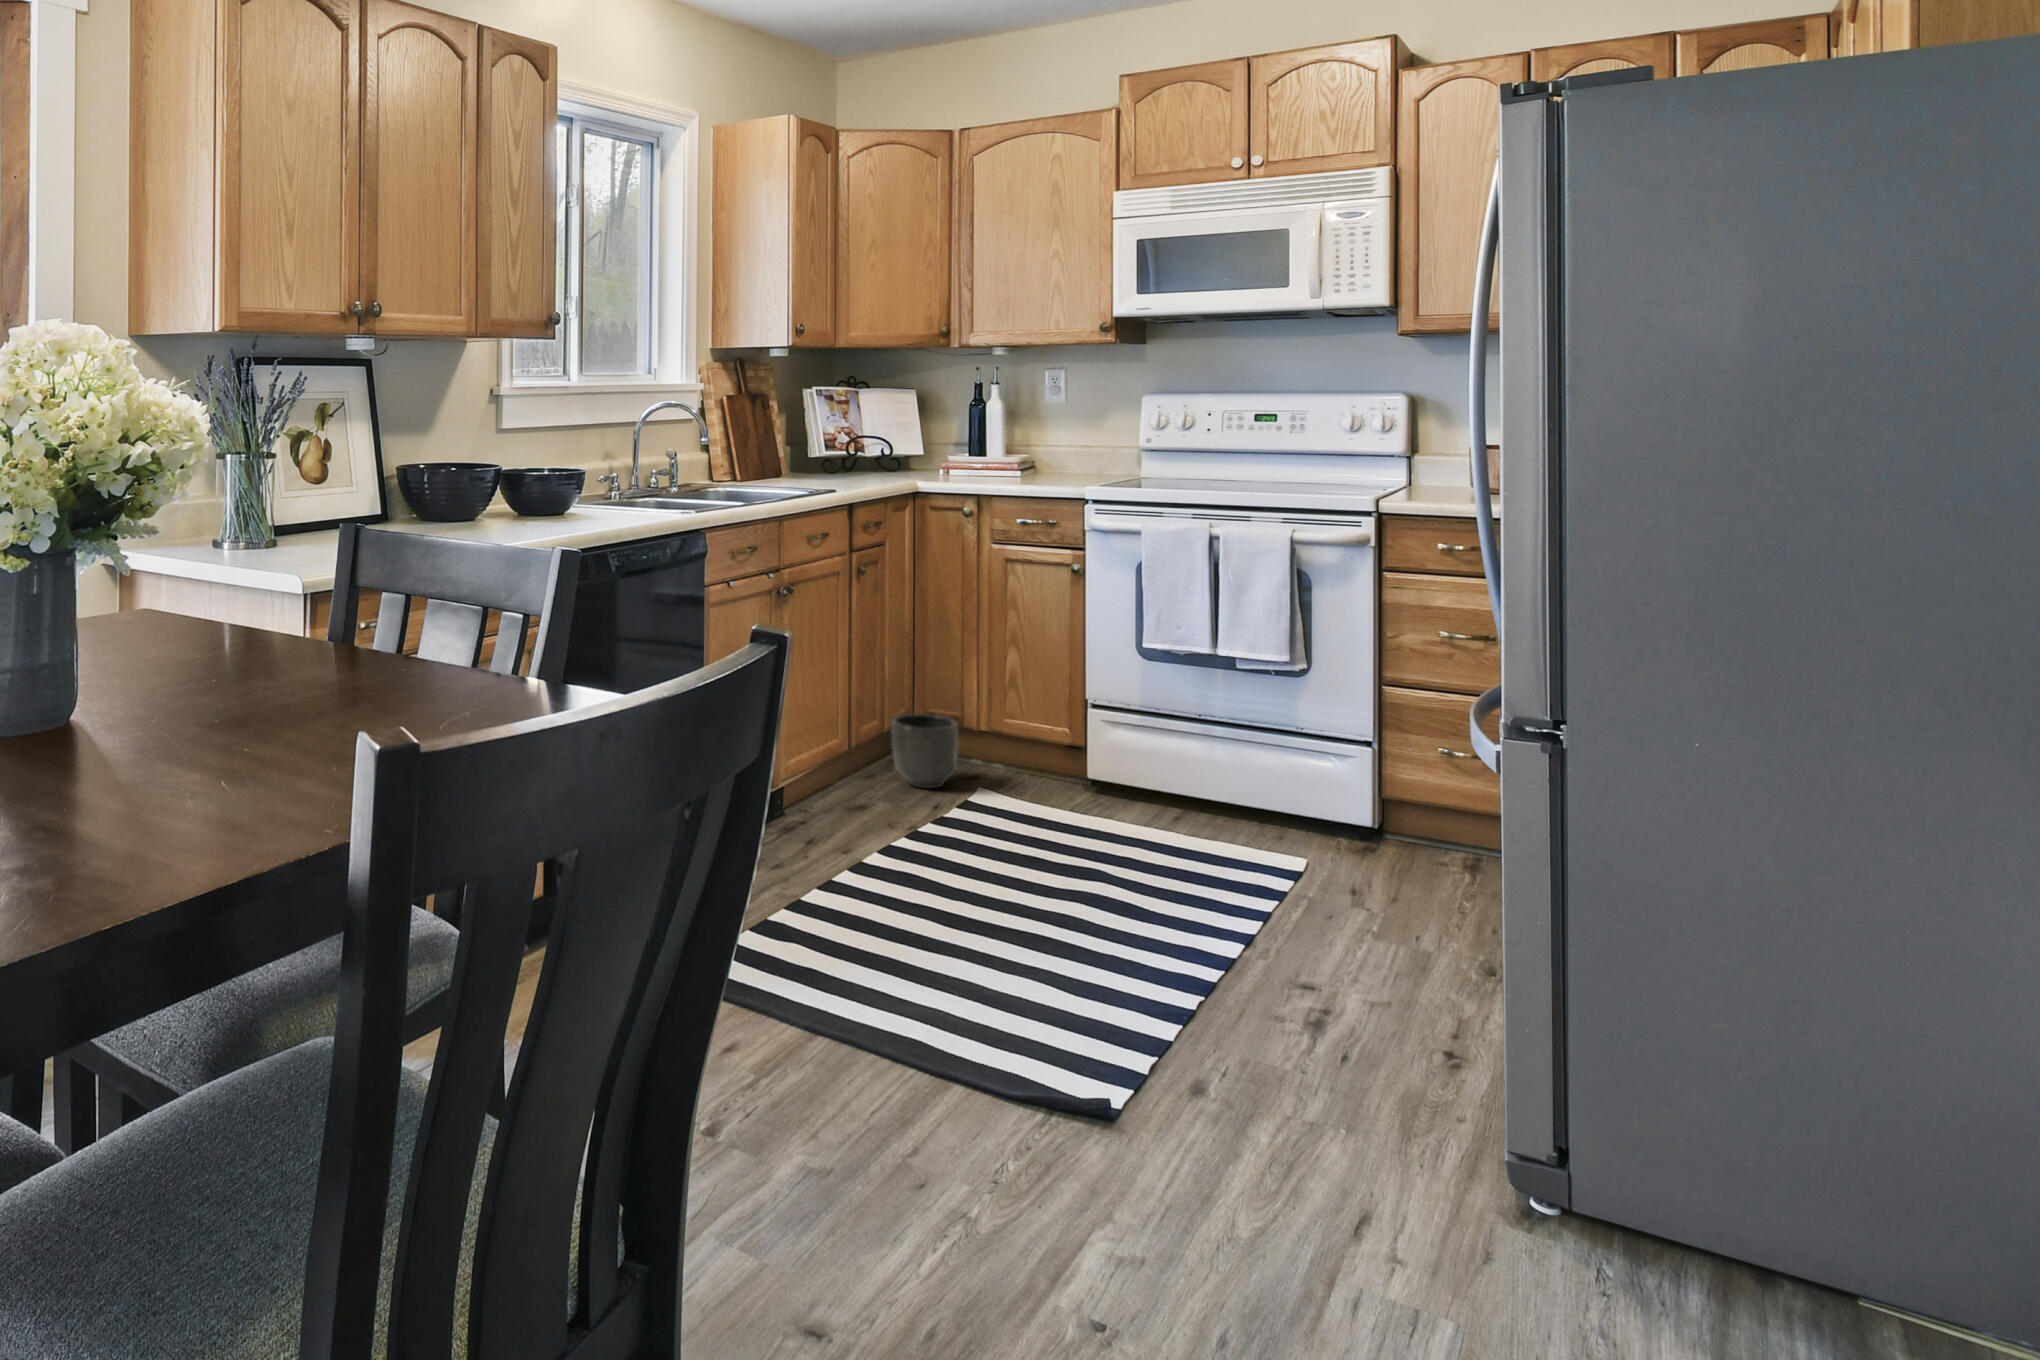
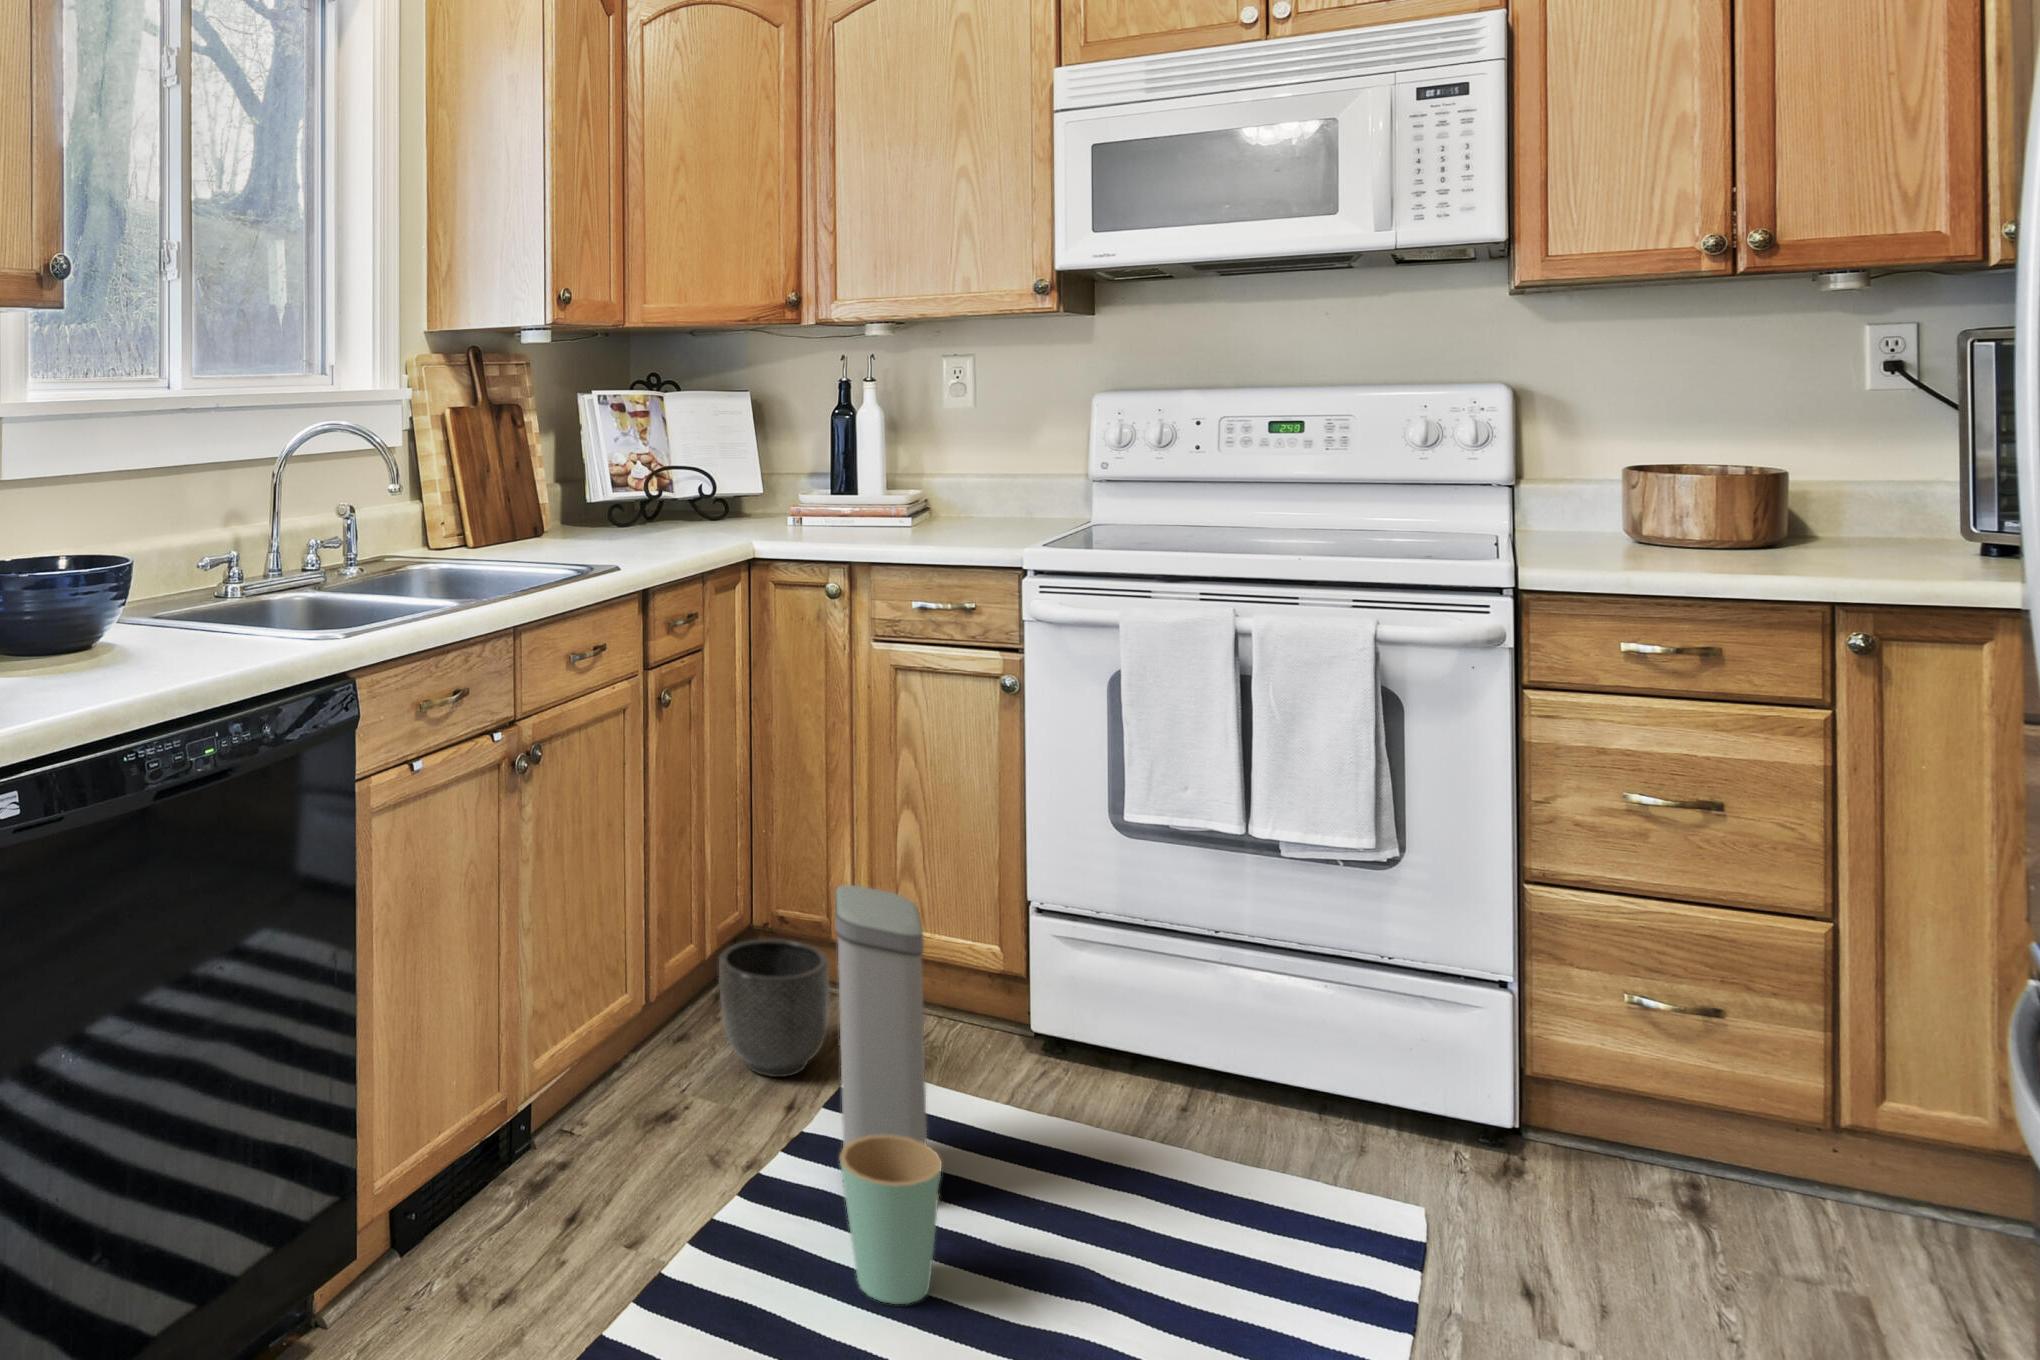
trash can: none [959,668,1015,869] -> present [835,885,942,1304]

